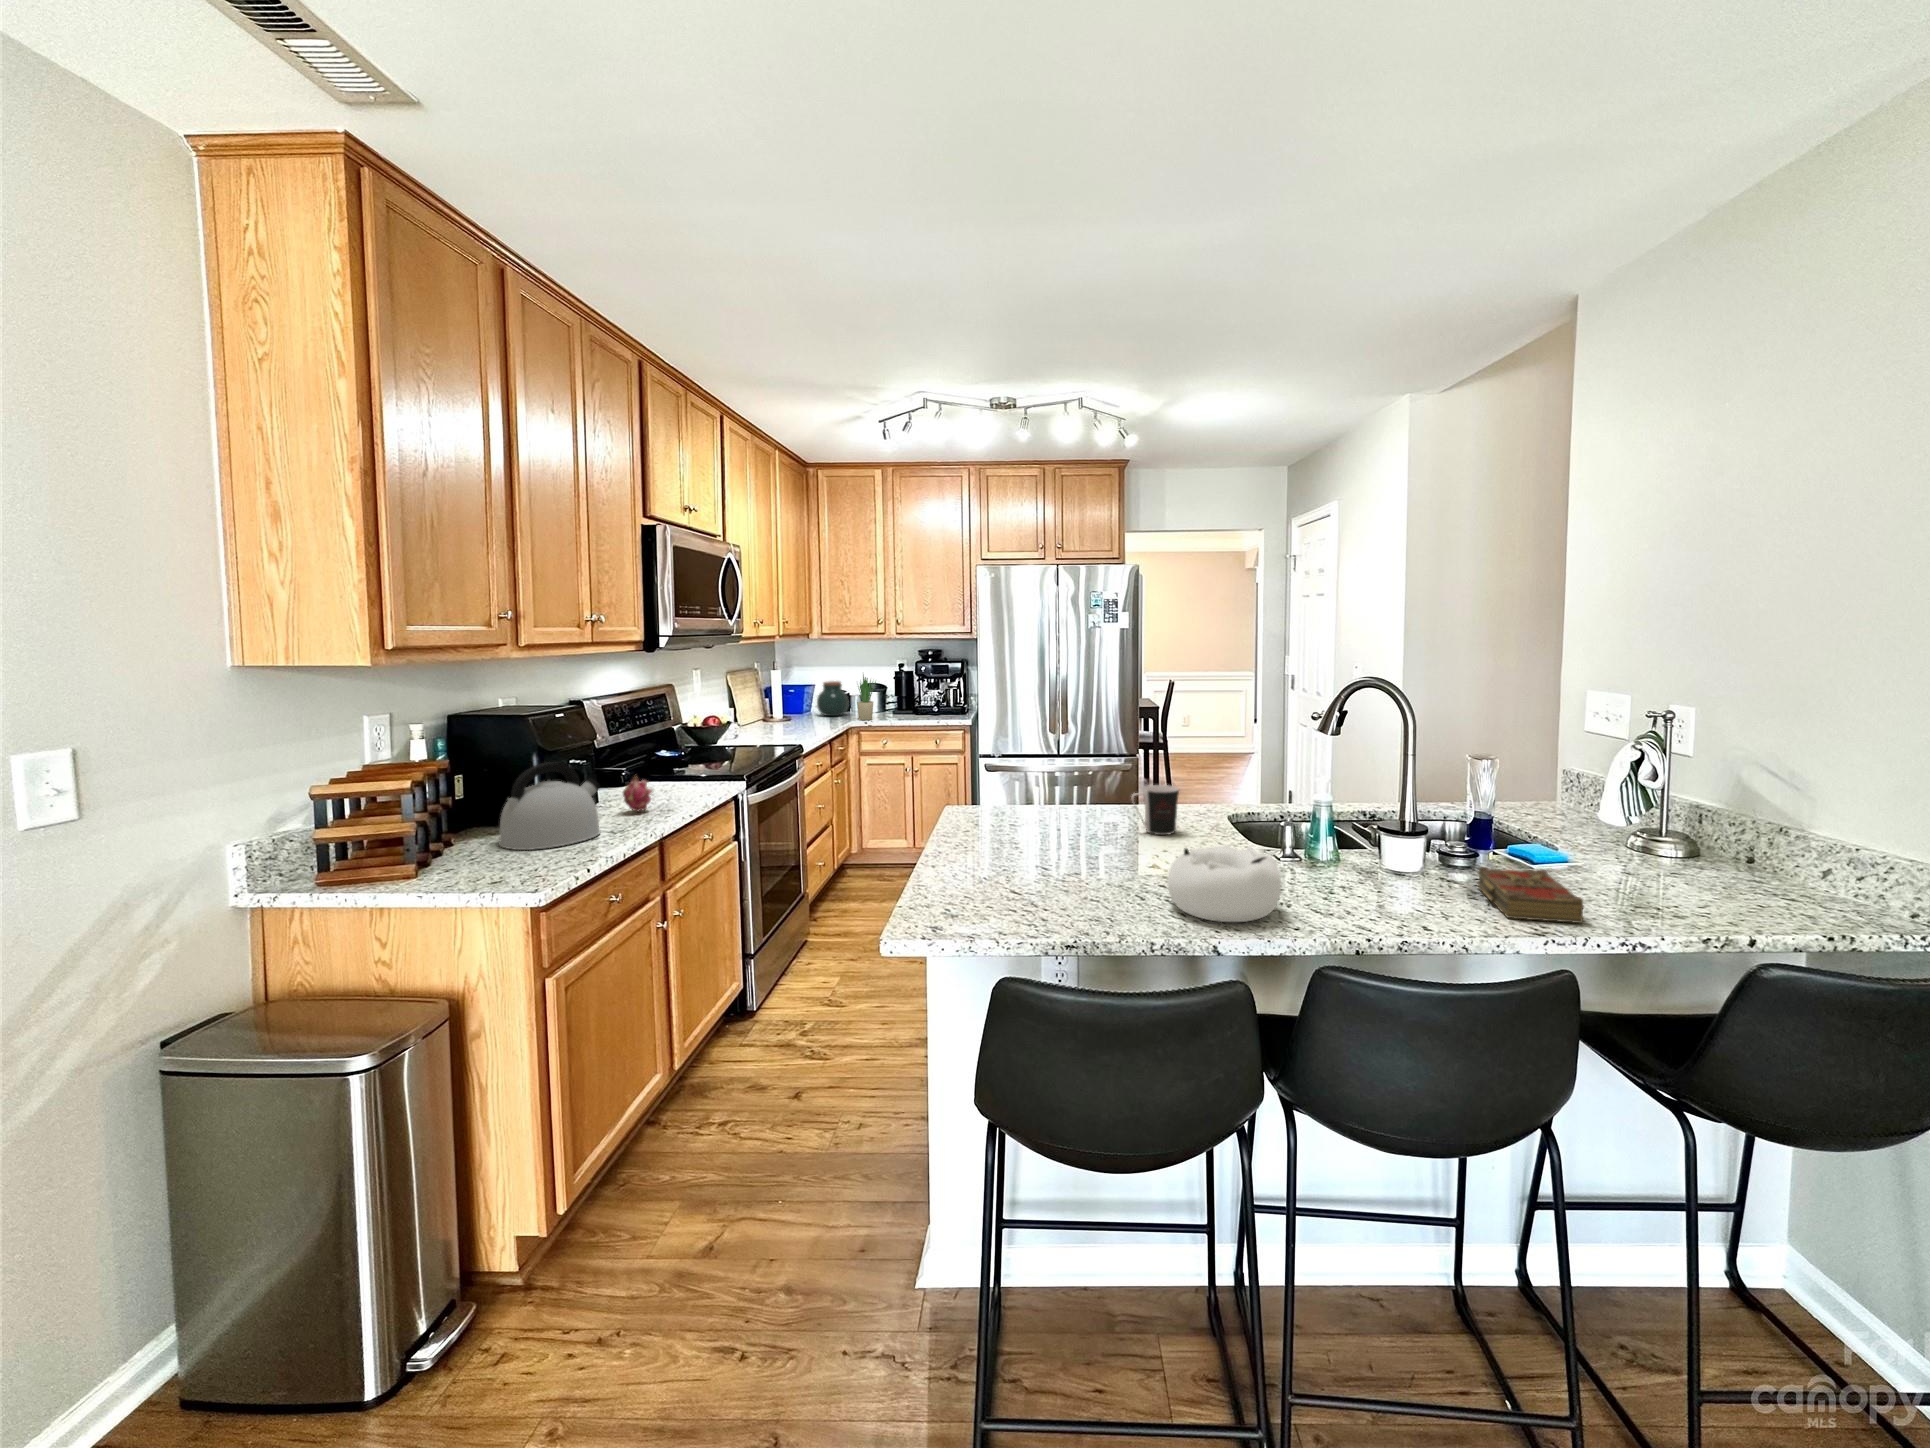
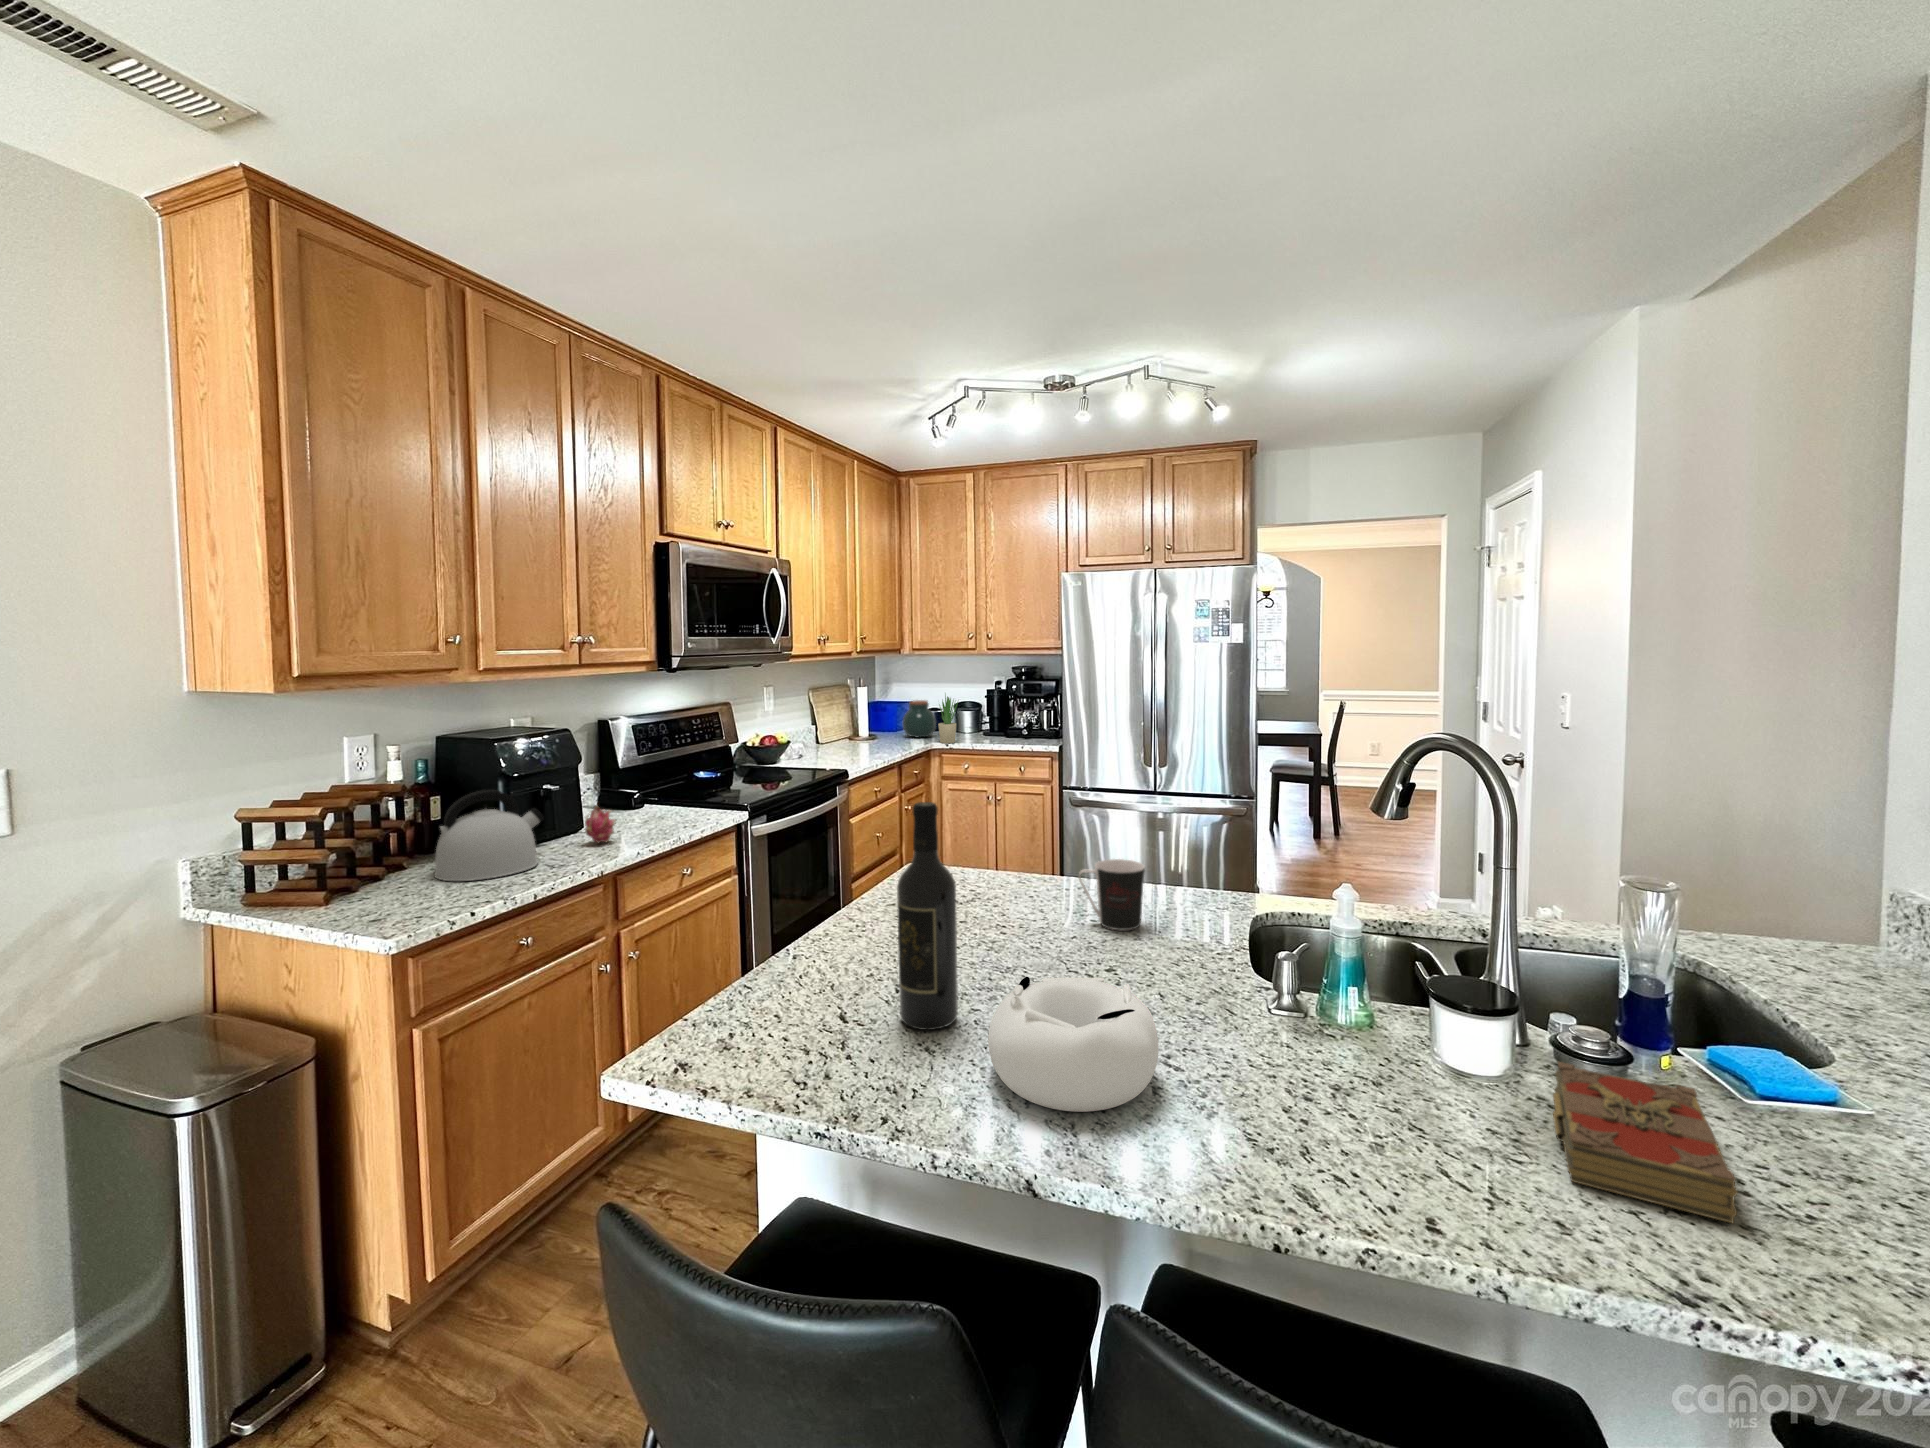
wine bottle: none [1078,736,1120,896] -> present [897,802,958,1030]

